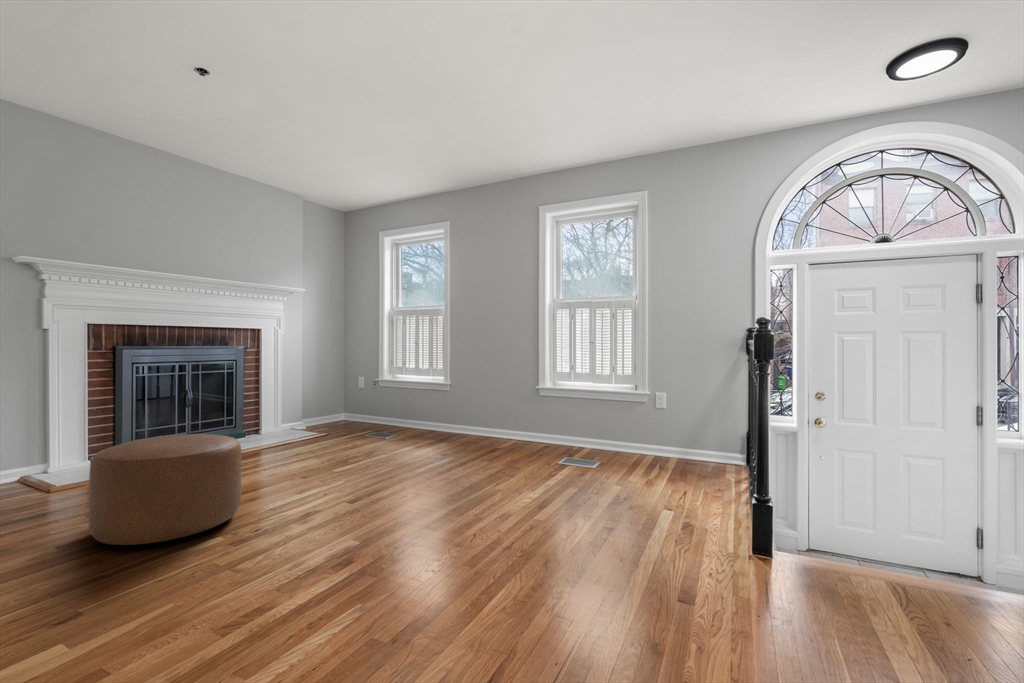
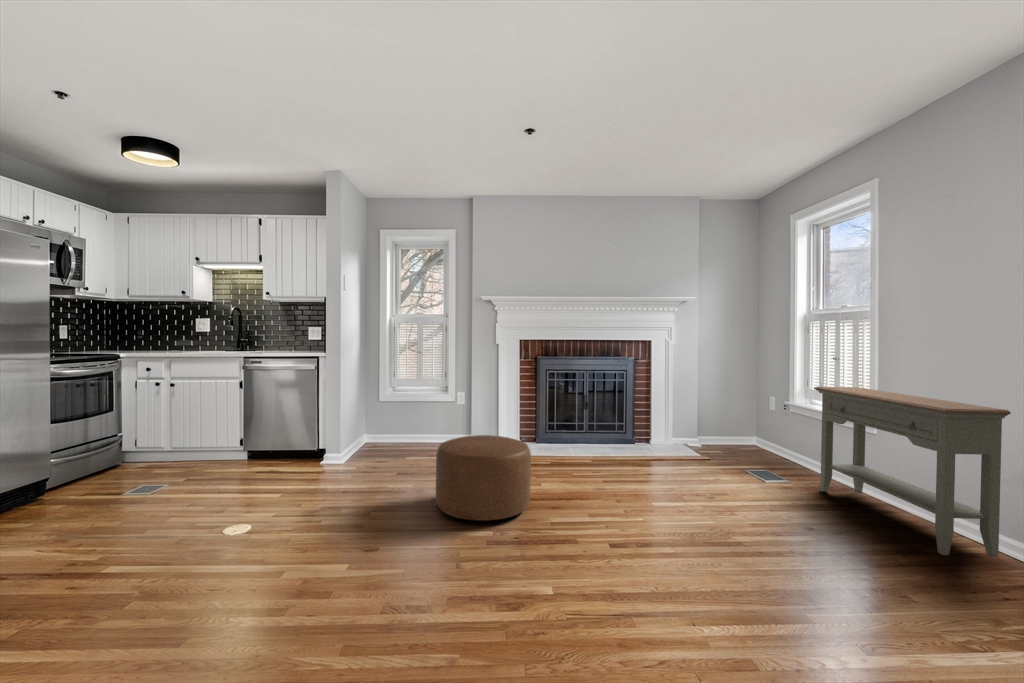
console table: none [418,361,526,447] -> present [814,387,1011,557]

